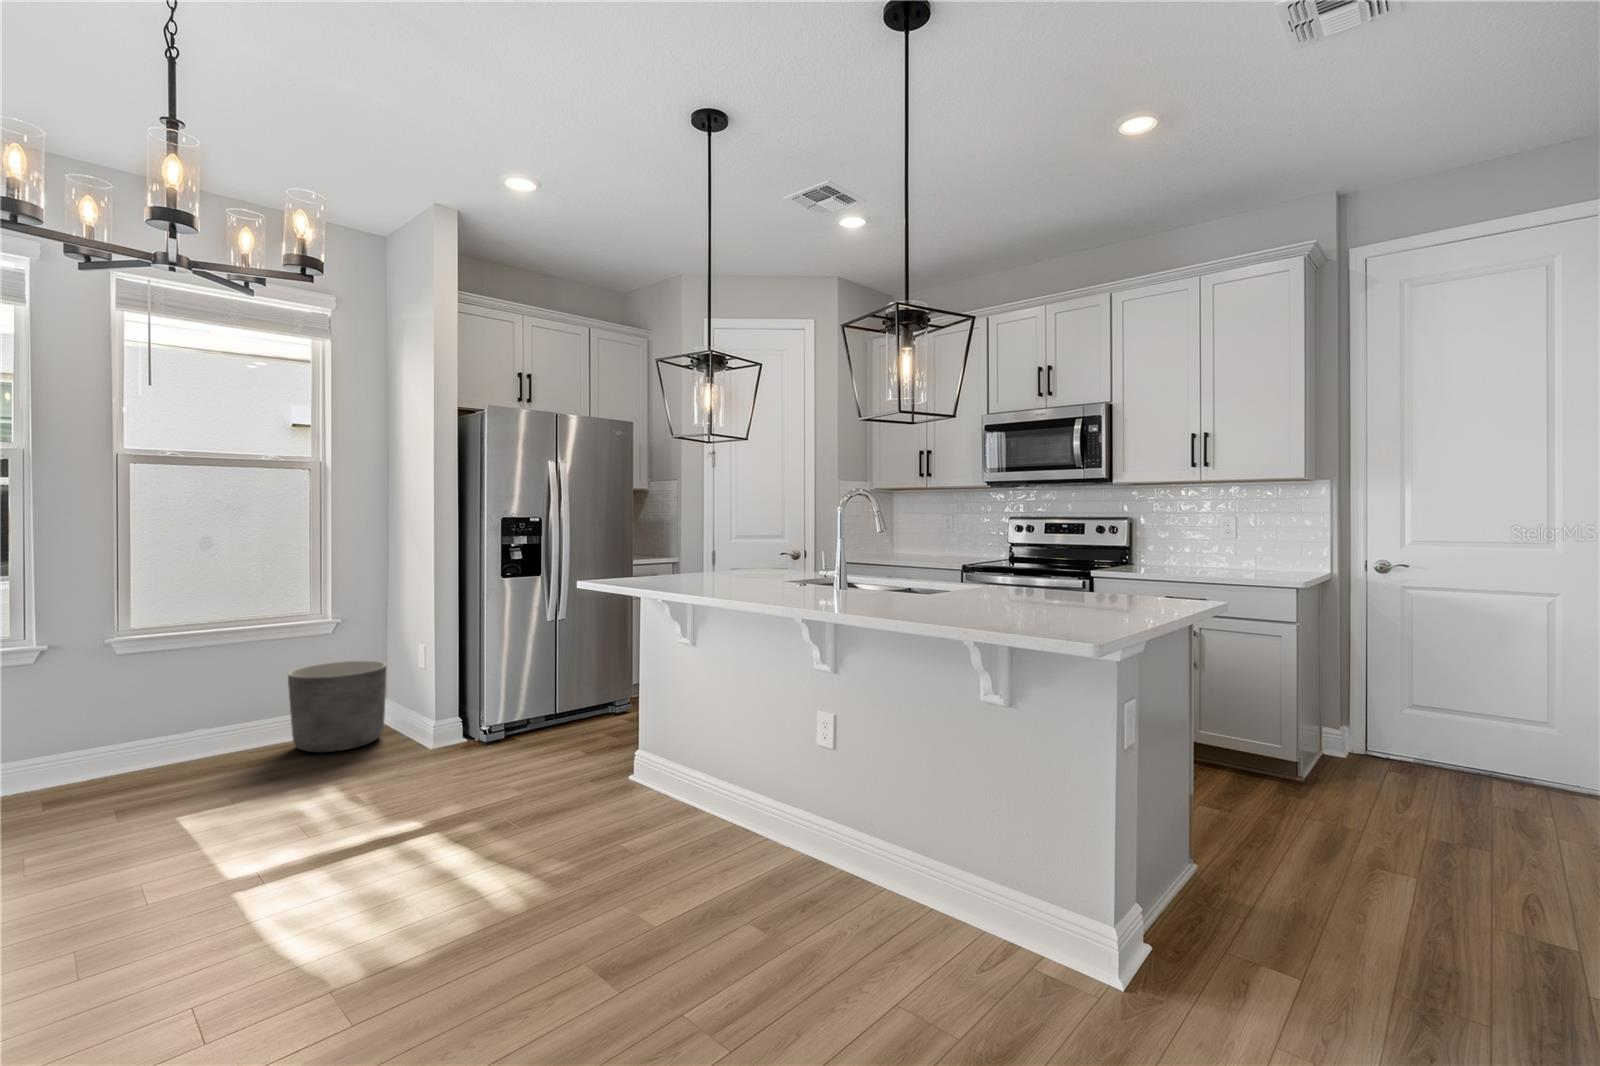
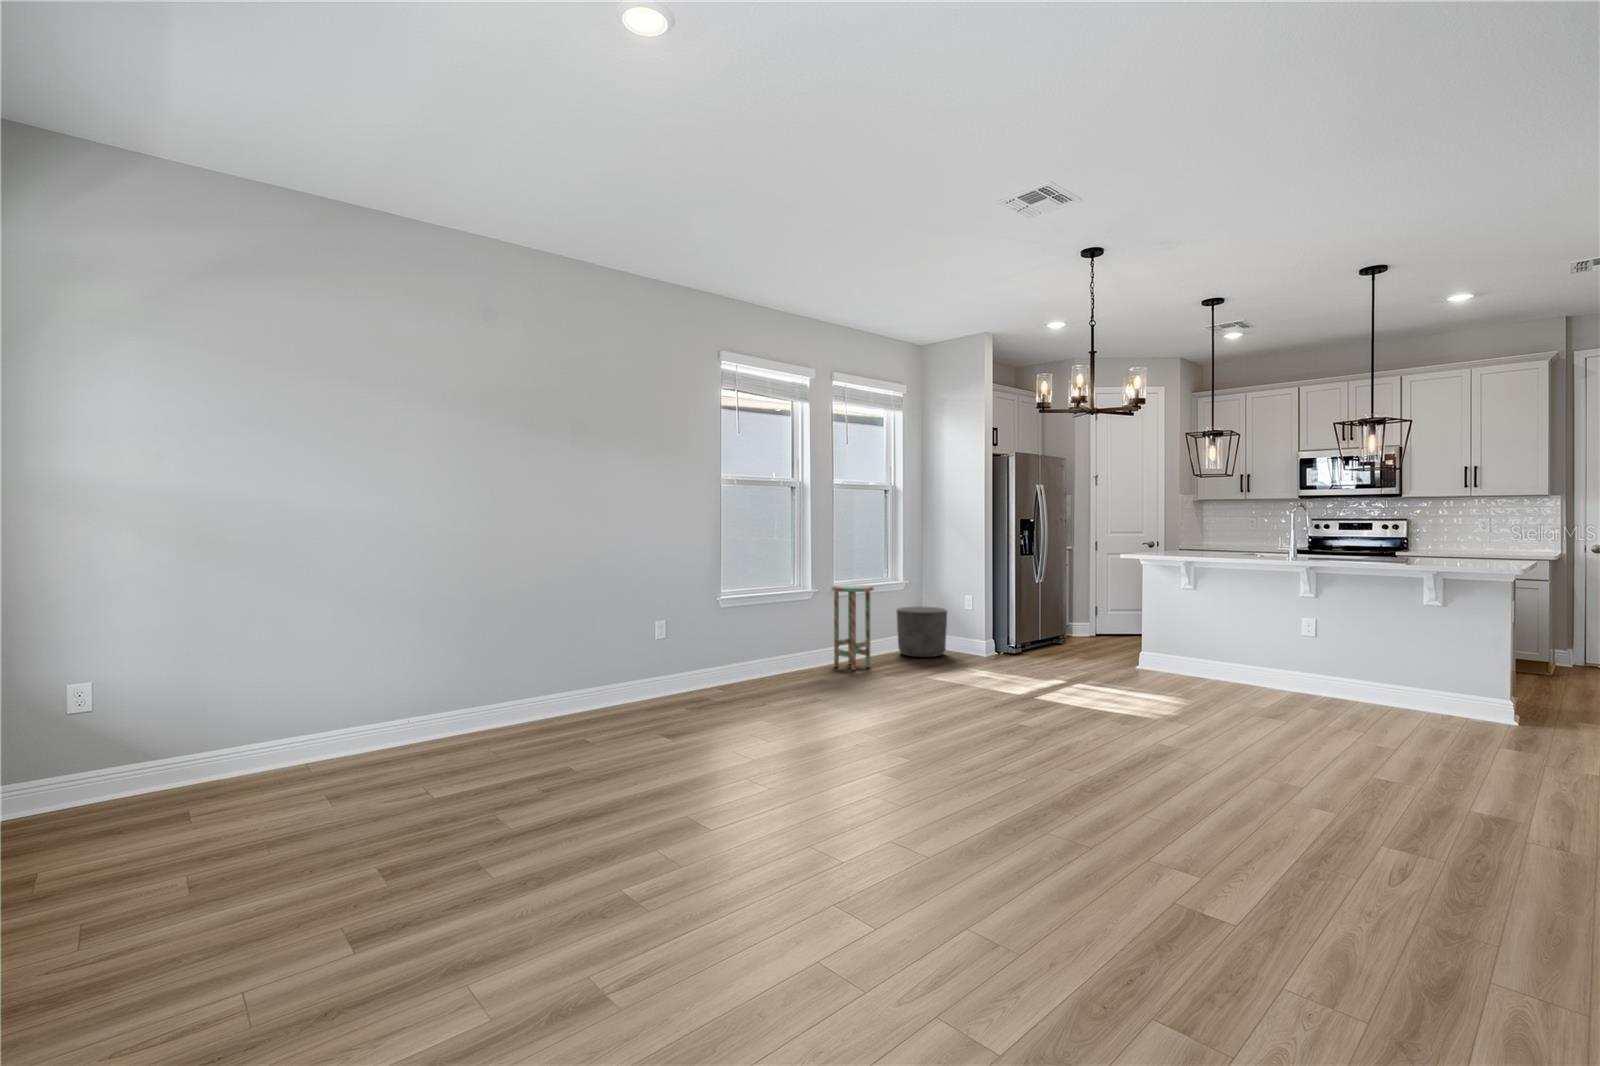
side table: none [71,634,173,795] -> present [832,585,873,670]

